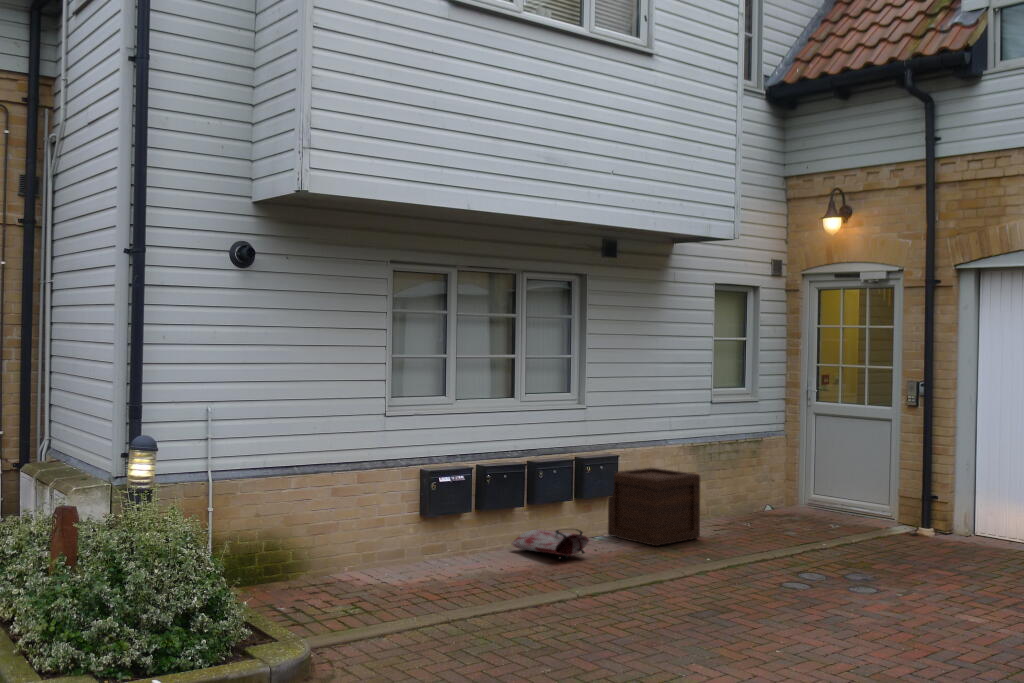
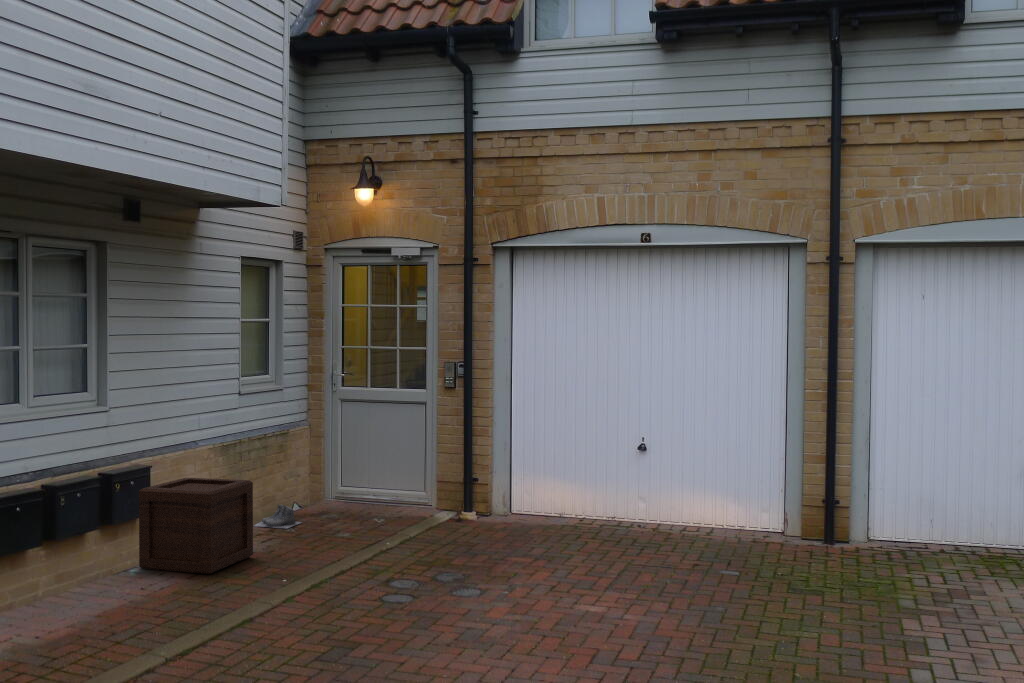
boots: none [719,500,765,522] -> present [254,504,301,528]
bag: present [512,529,589,560] -> none [23,568,138,612]

